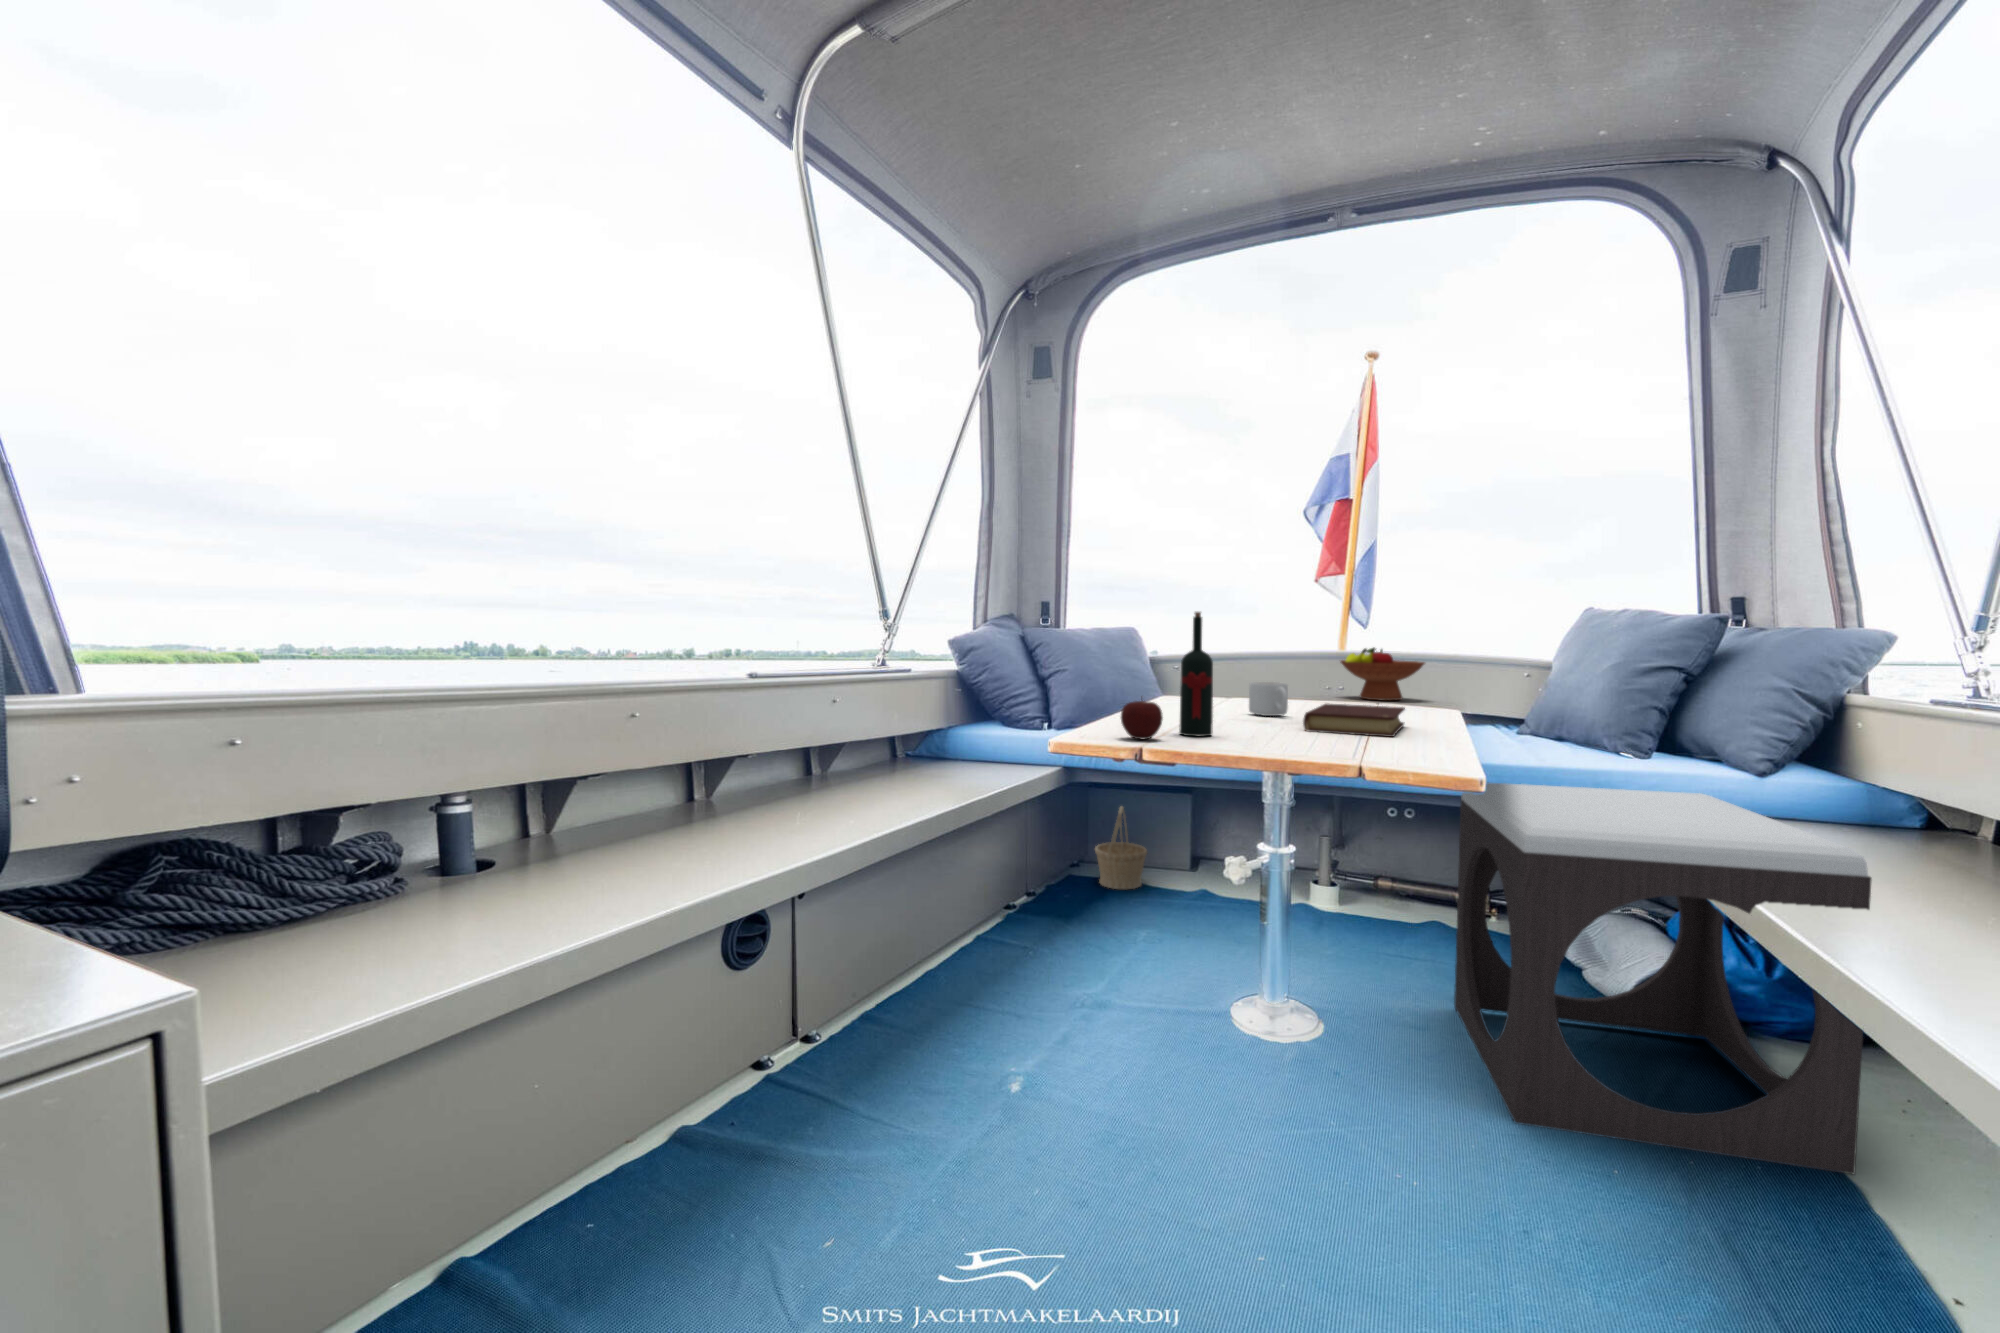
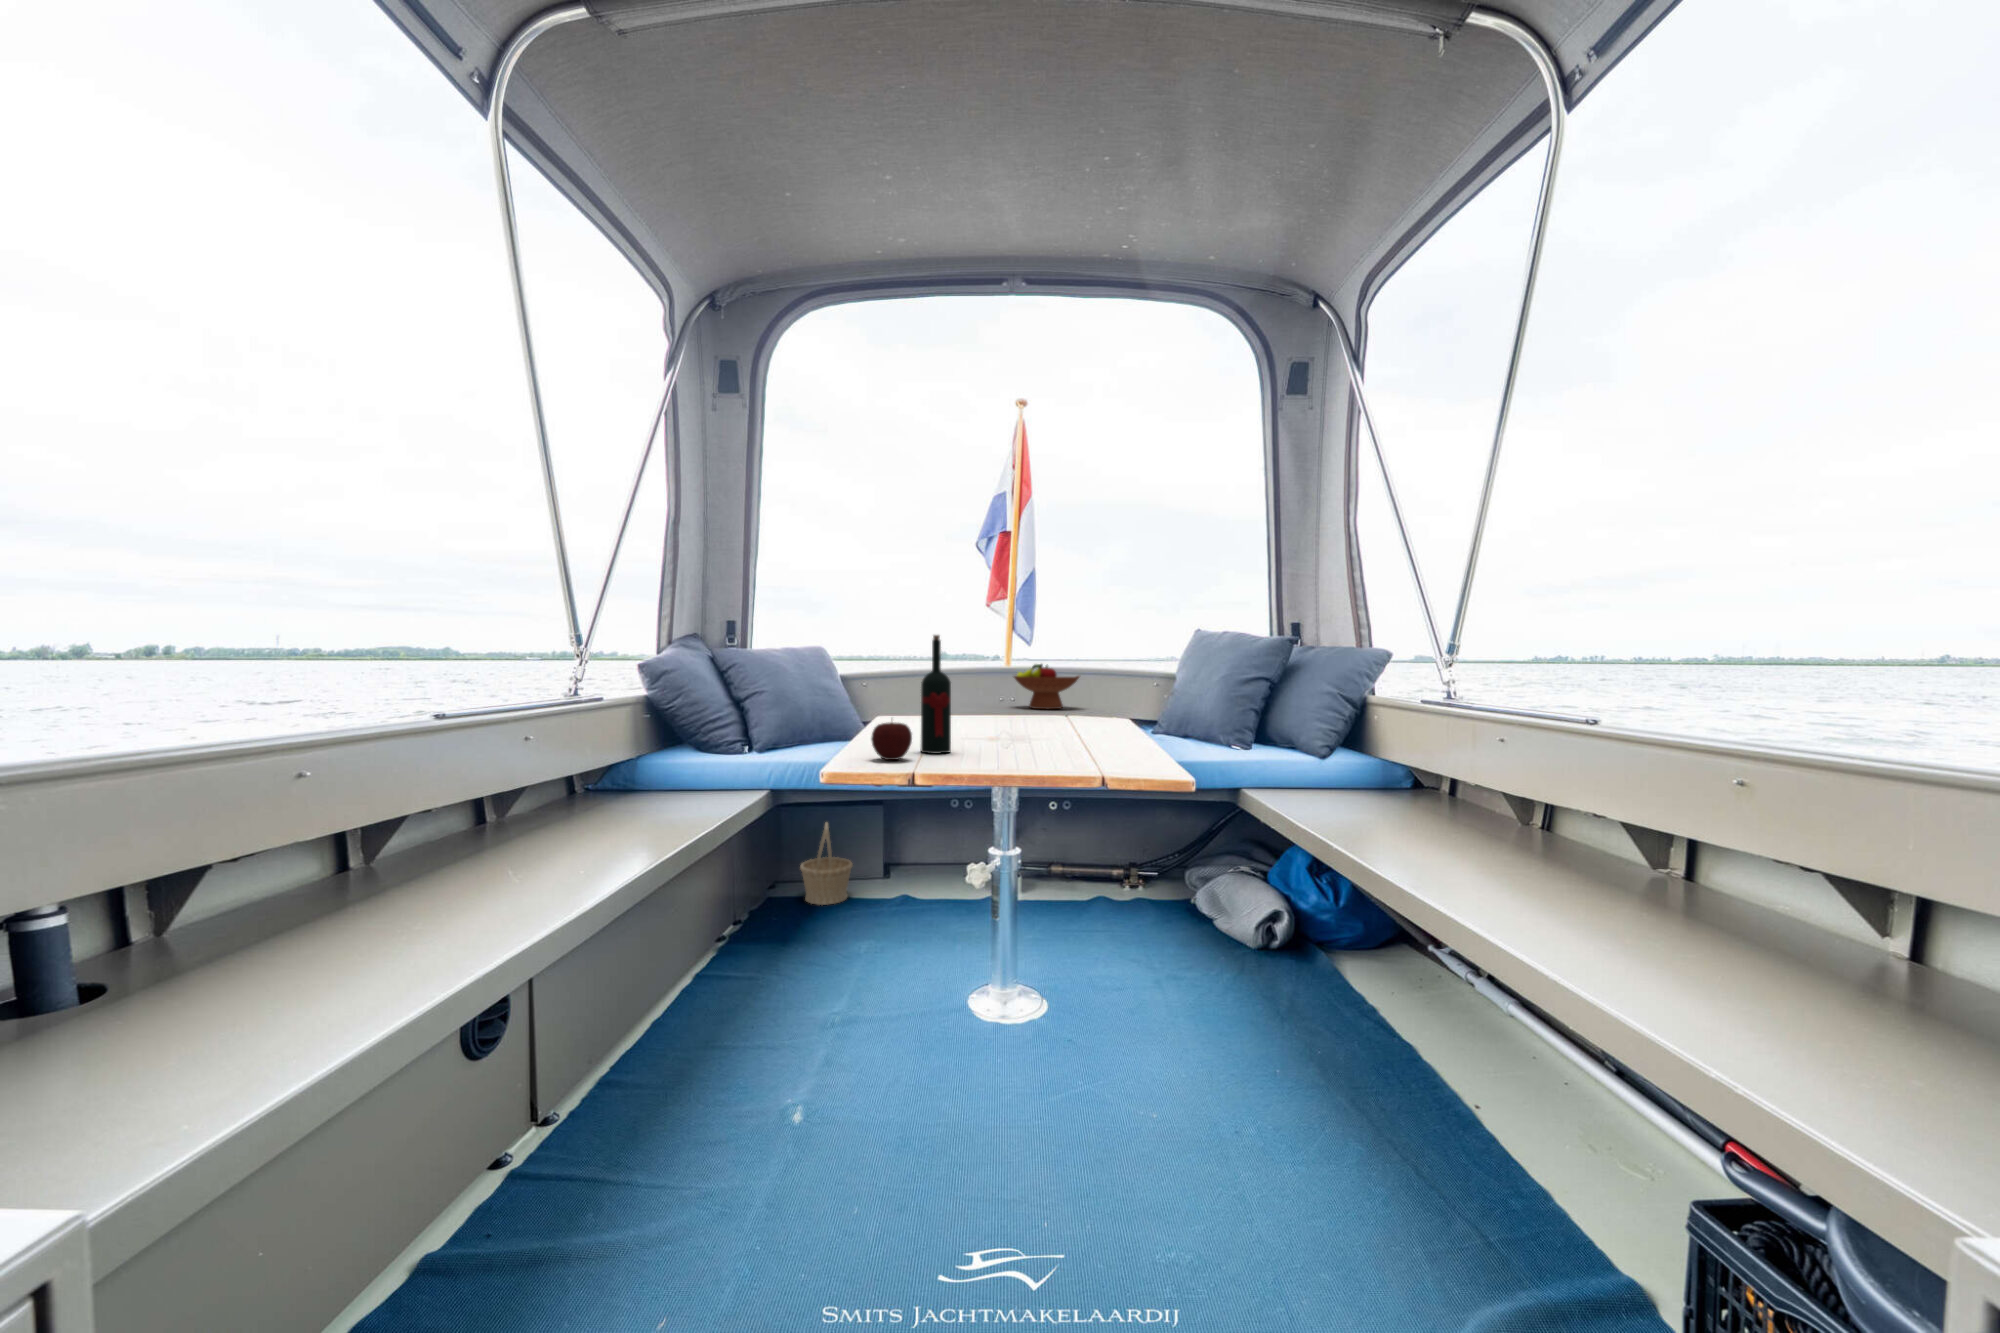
mug: present [1249,682,1288,716] -> none [958,697,994,729]
book: present [1303,704,1405,737] -> none [1020,716,1095,744]
footstool: present [1454,782,1872,1174] -> none [1139,775,1424,1061]

